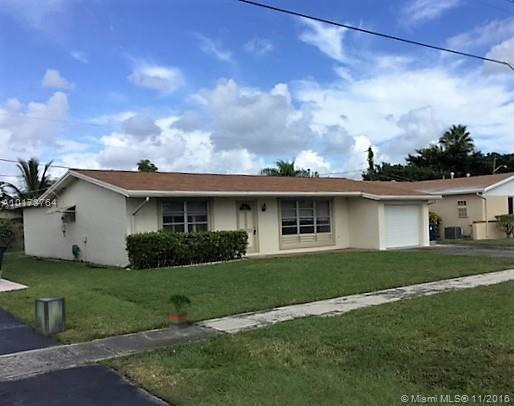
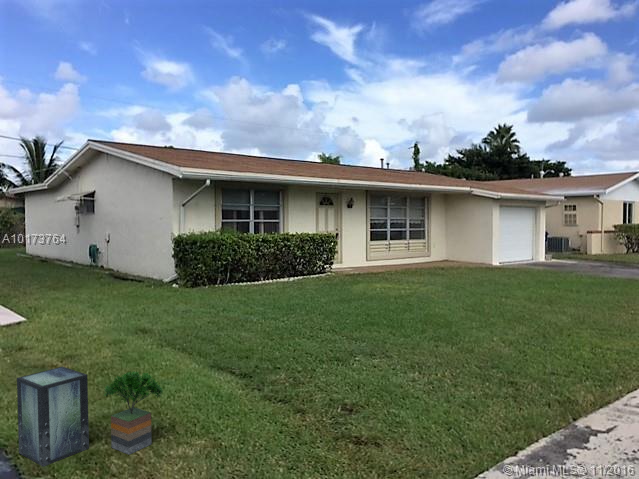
potted tree: present [166,294,191,329] -> present [104,371,163,454]

